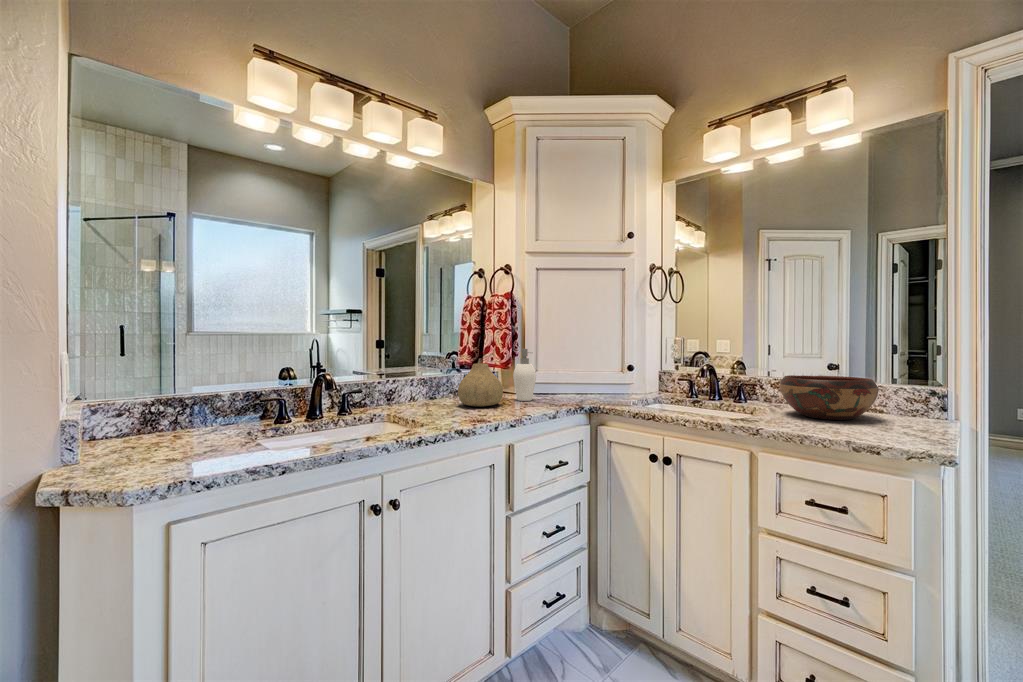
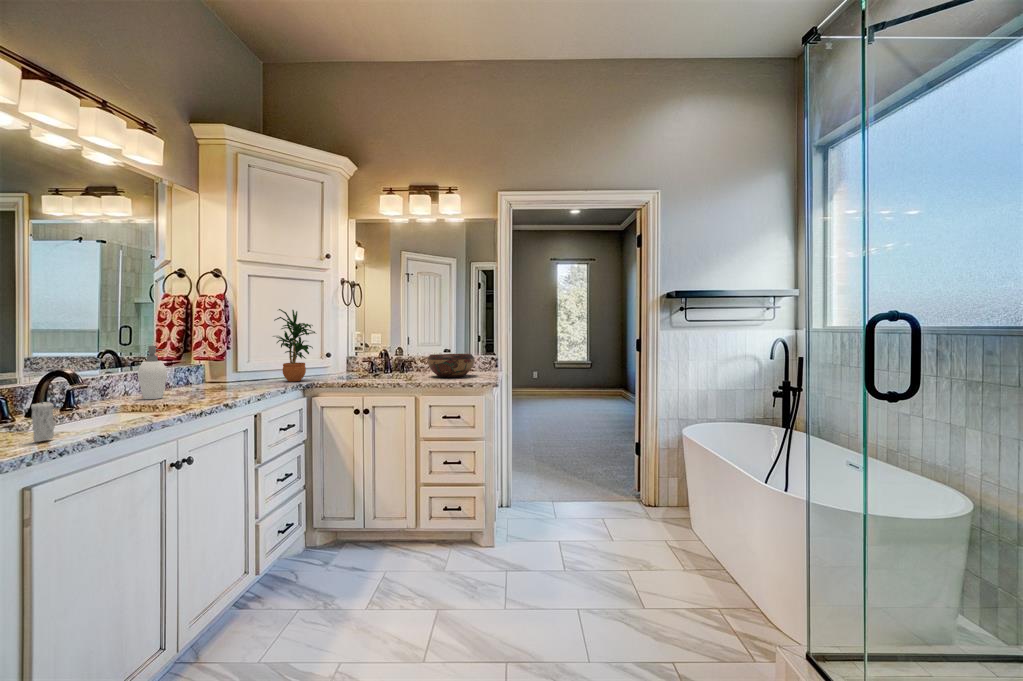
potted plant: none [559,307,612,401] -> present [274,309,315,382]
soap dispenser: present [513,349,536,401] -> present [138,346,167,399]
vase: present [458,364,503,407] -> none [184,355,230,392]
candle: none [212,408,234,463] -> present [31,401,55,442]

